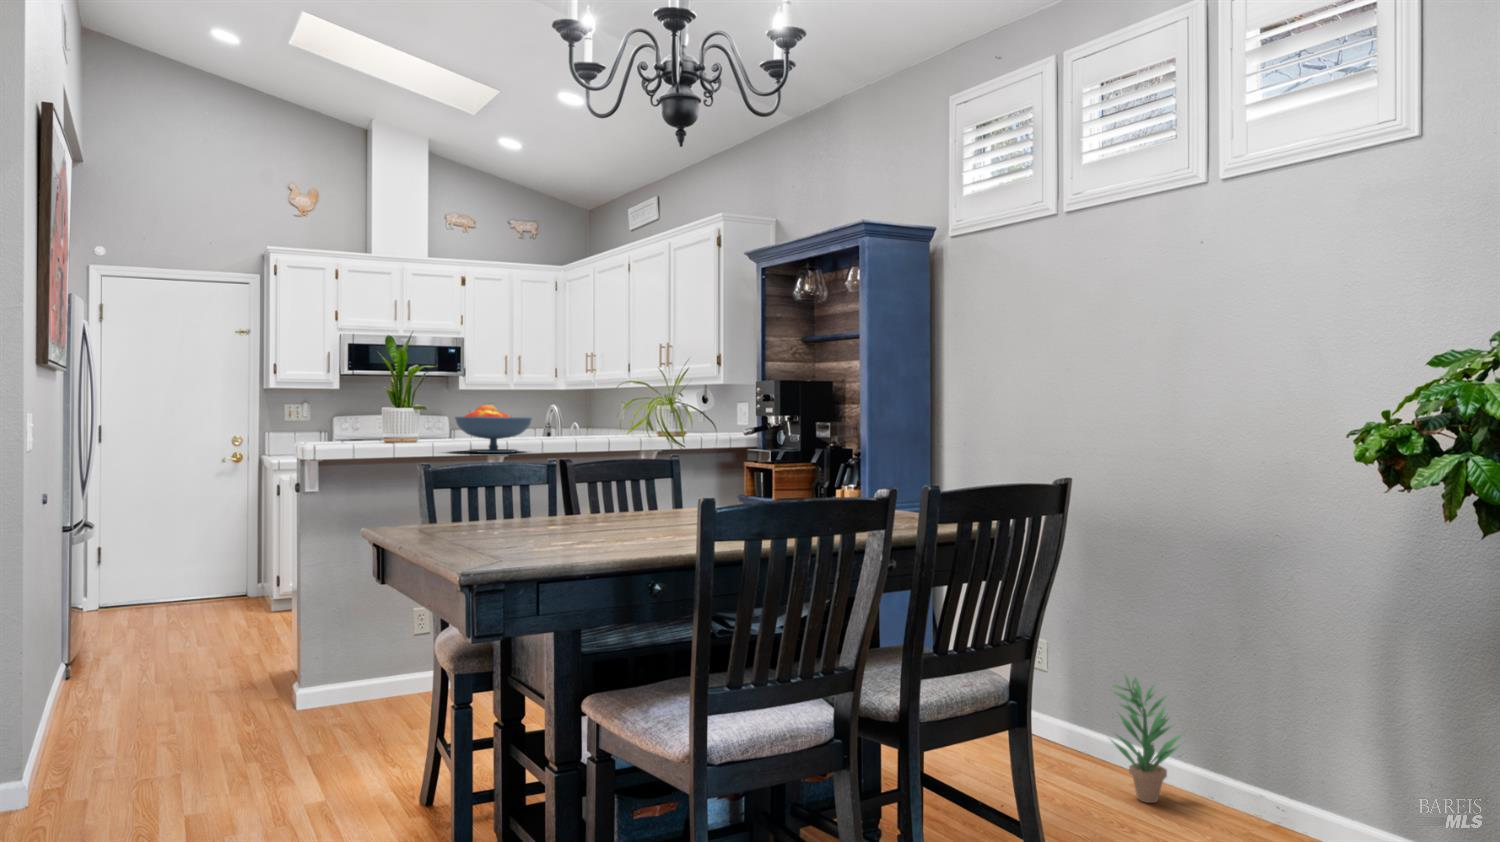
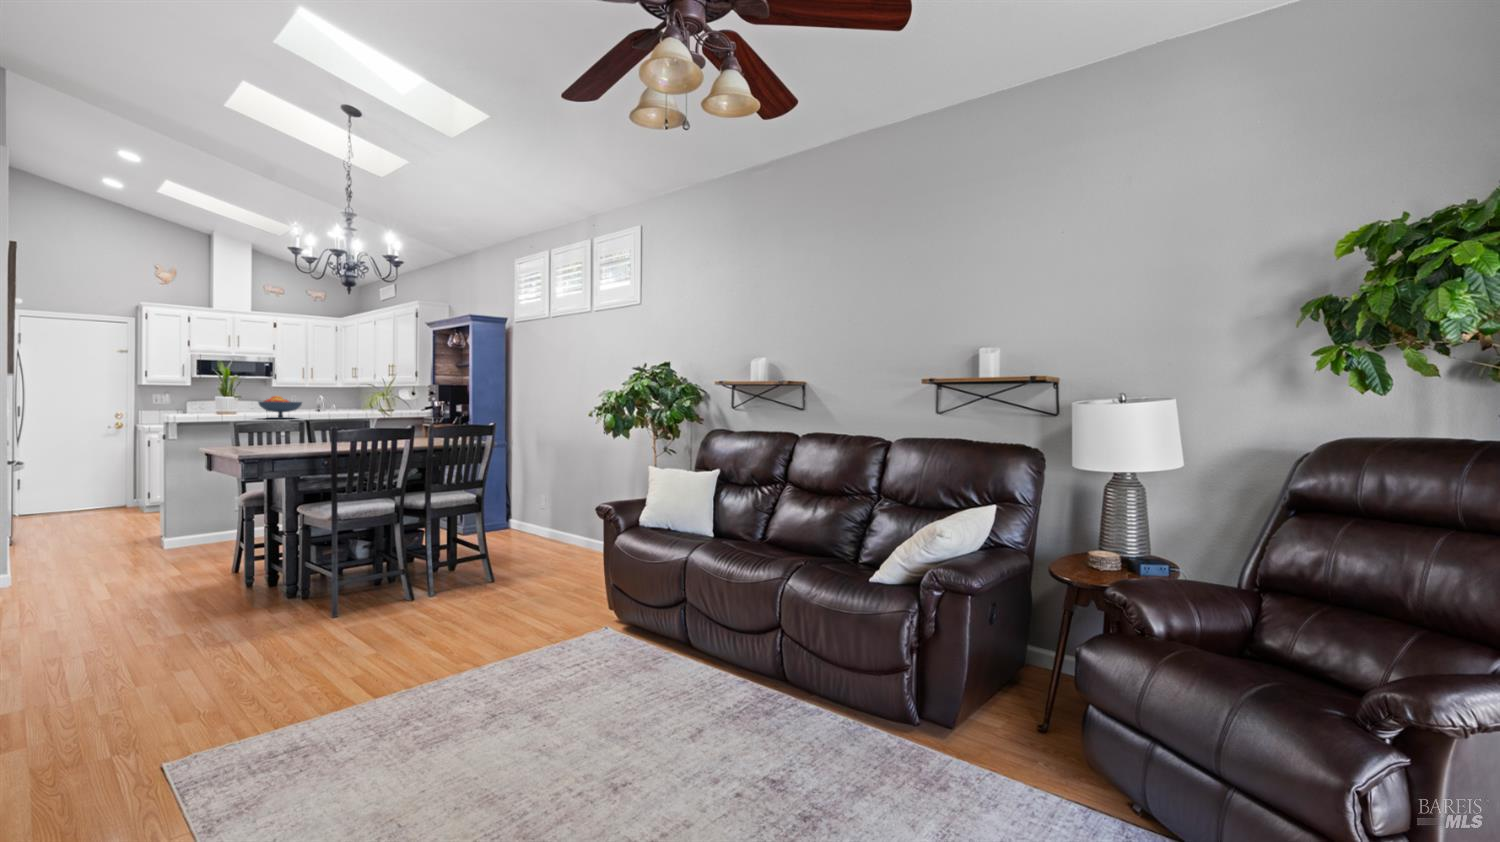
potted plant: present [1112,676,1180,803] -> none [553,501,582,549]

